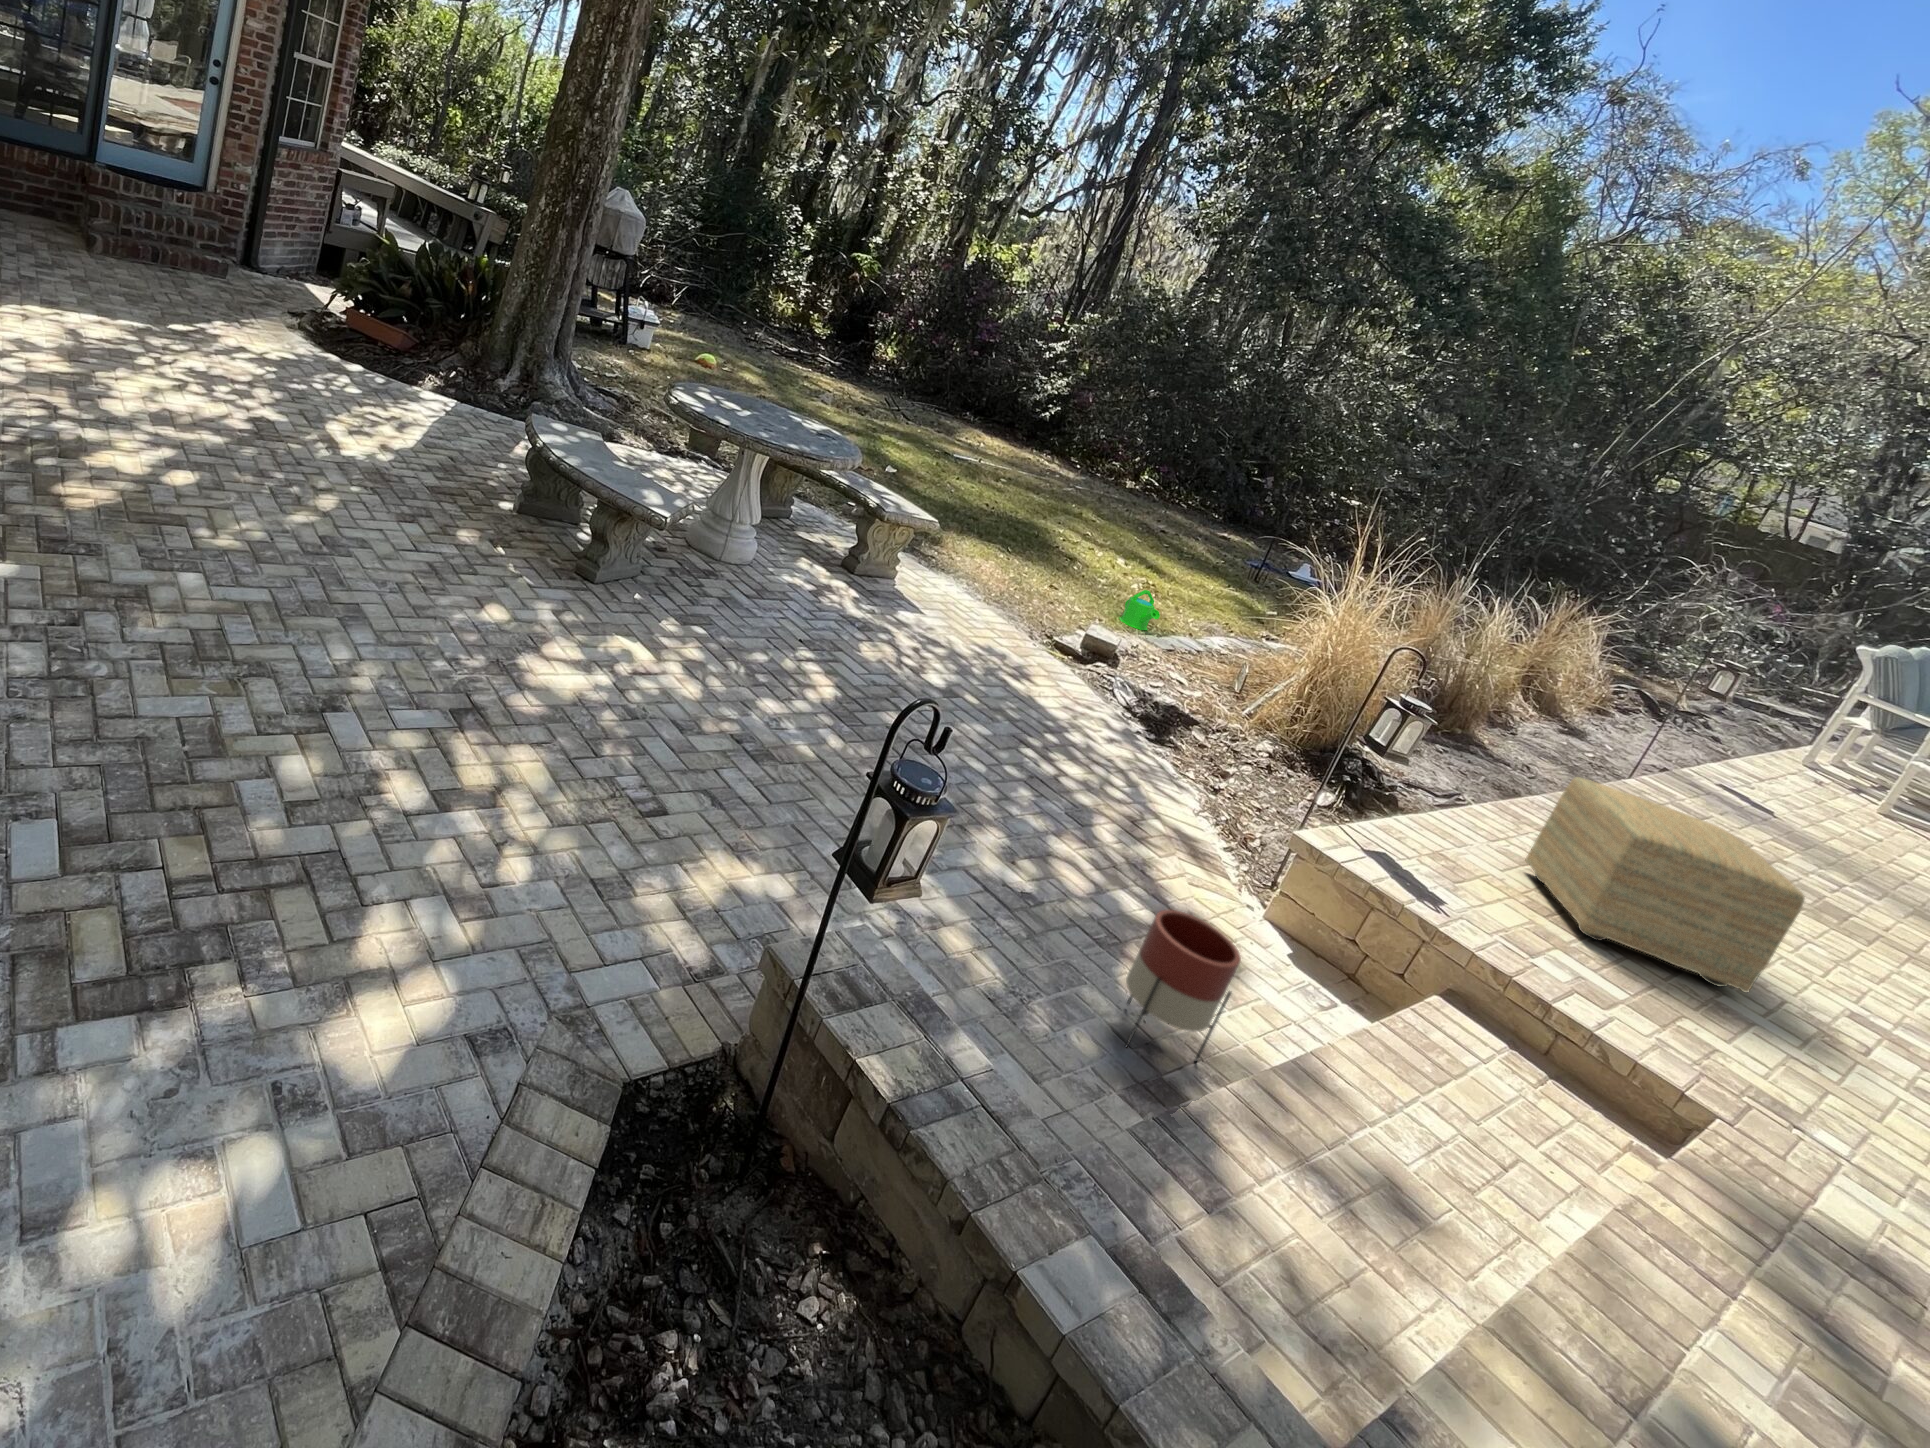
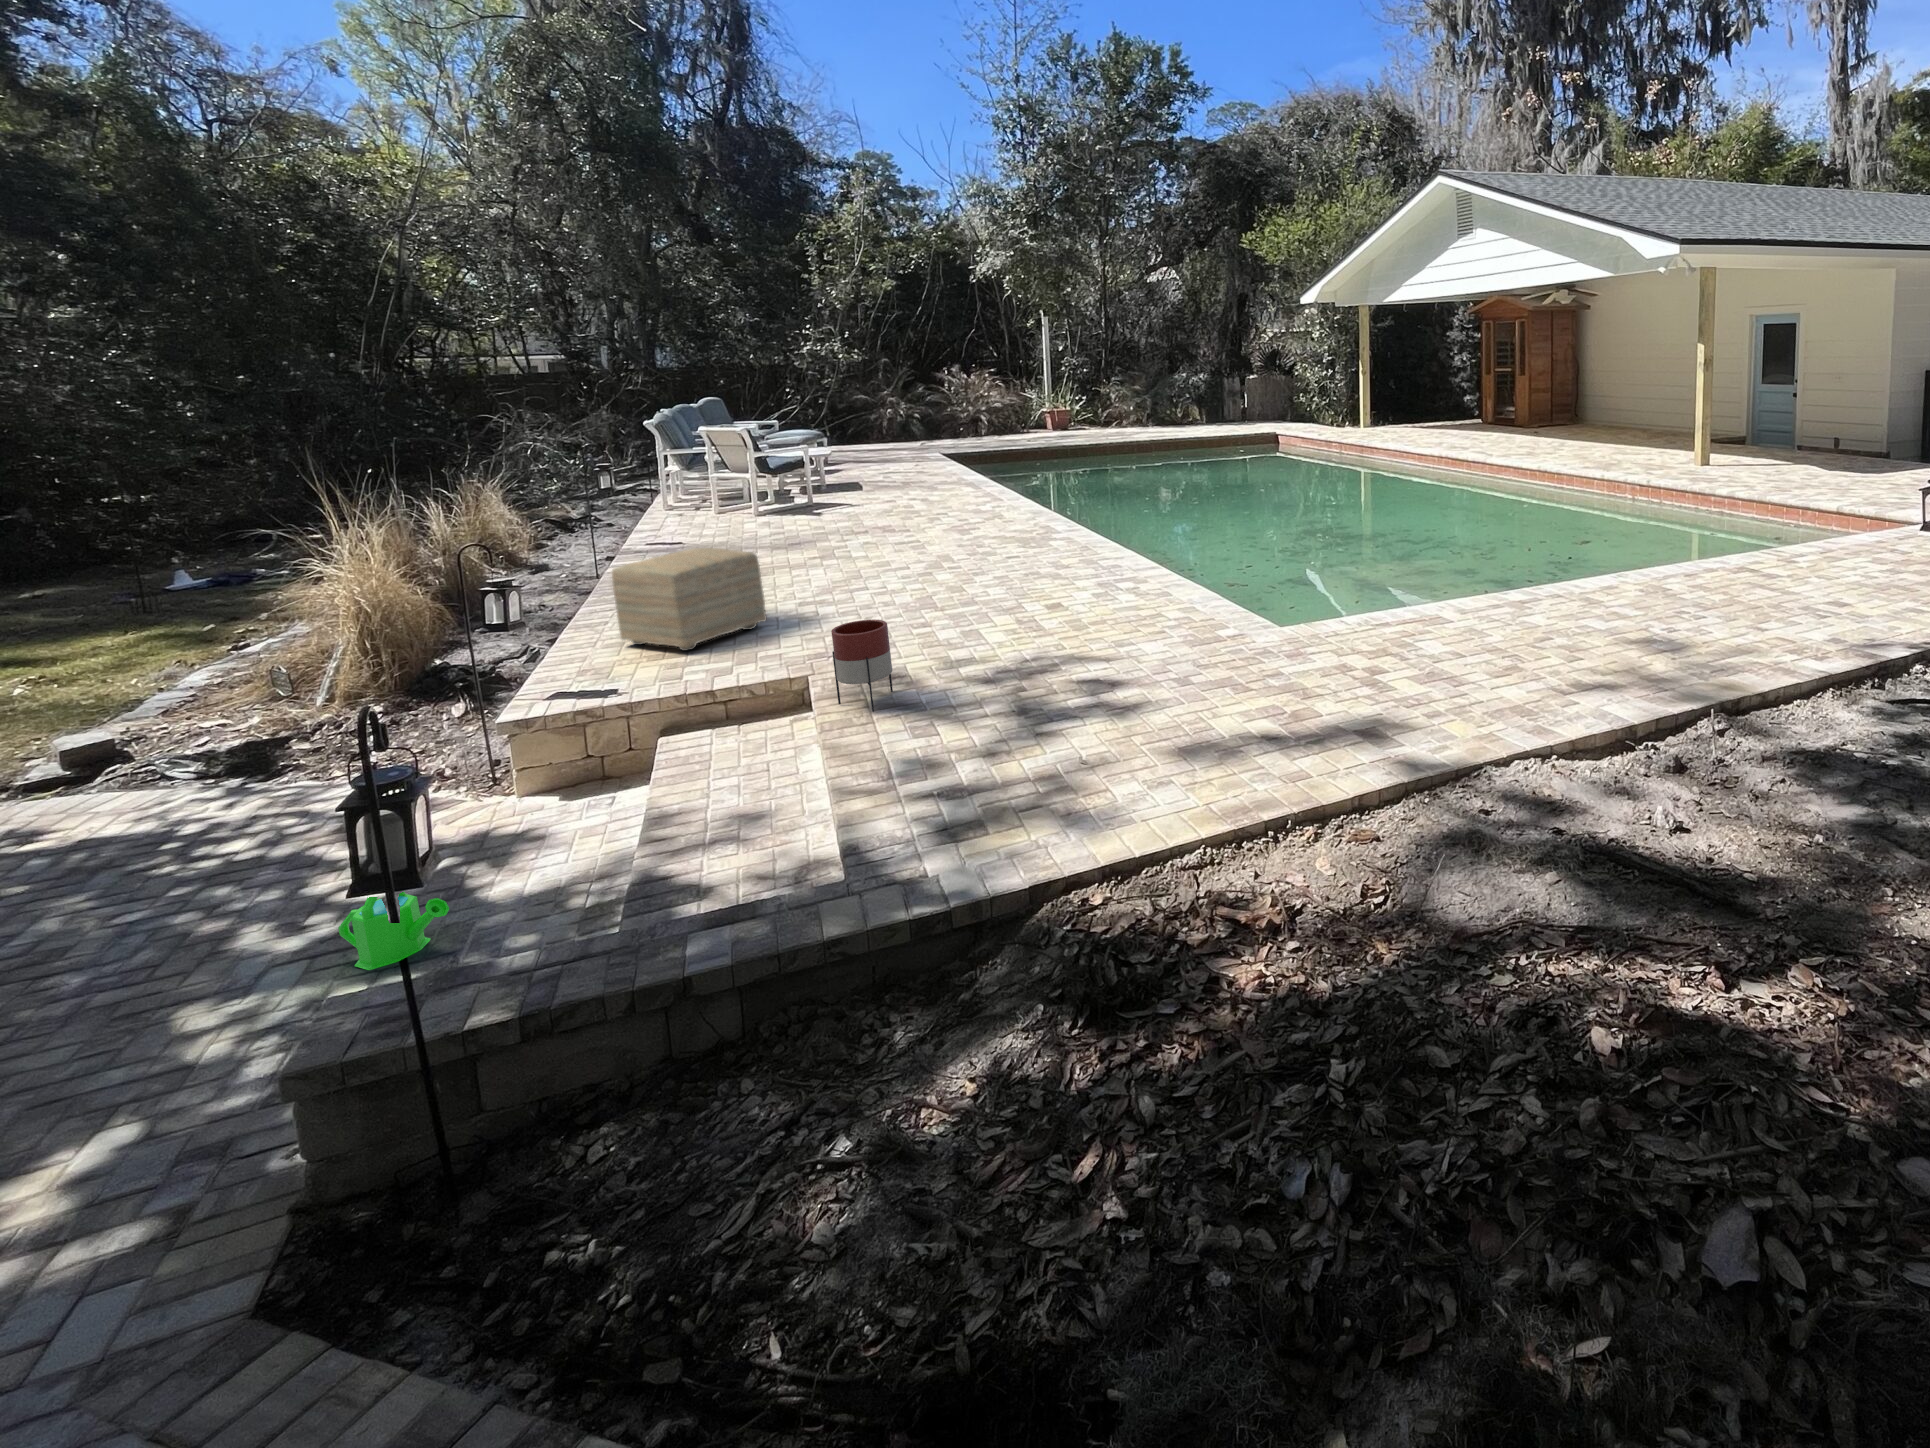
watering can: present [1119,590,1160,630] -> present [338,892,449,970]
planter: present [1125,910,1241,1061] -> present [831,620,893,712]

